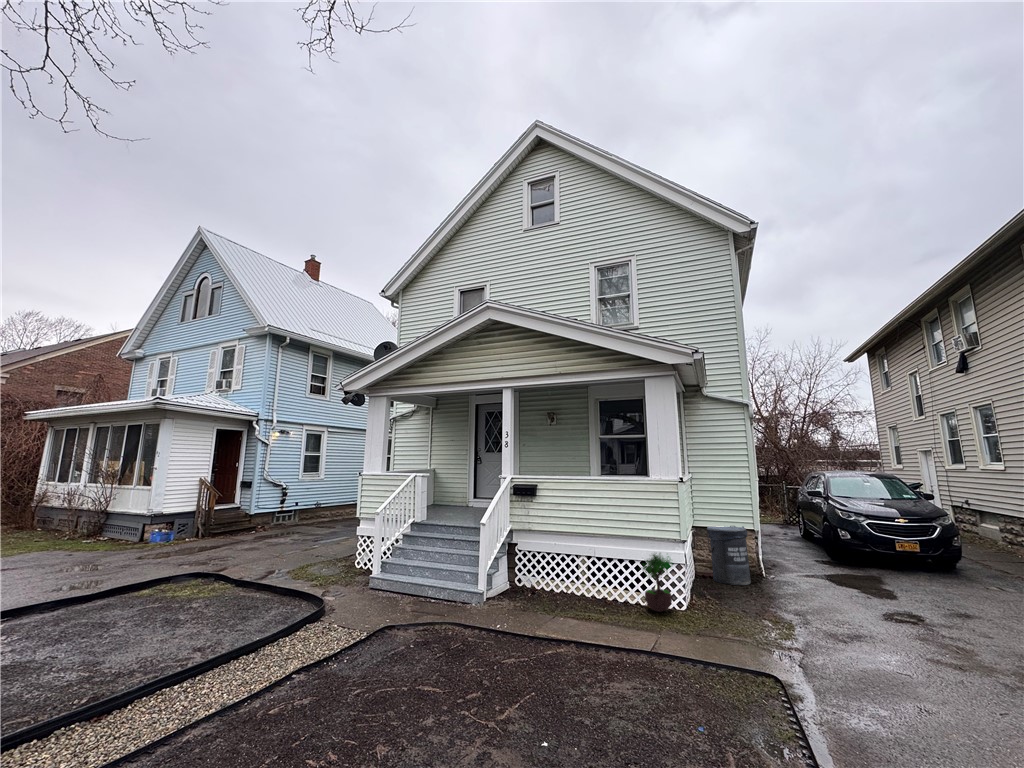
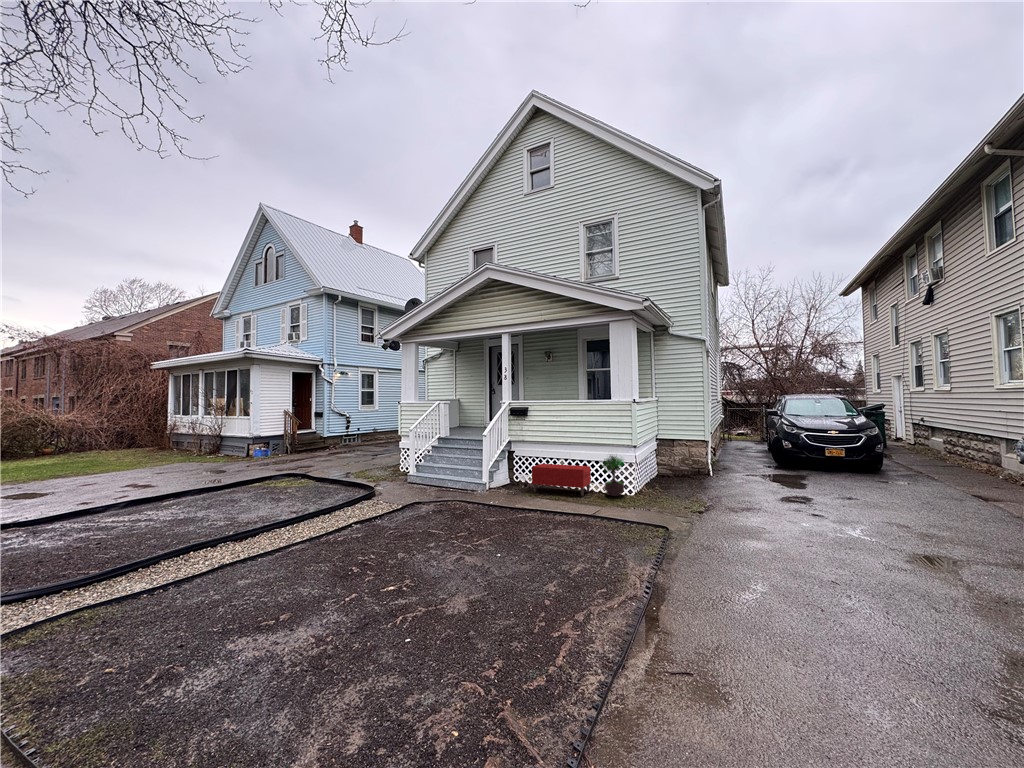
trash can: present [707,526,751,585] -> none [667,437,699,481]
bench: none [544,562,623,612] -> present [532,464,591,496]

